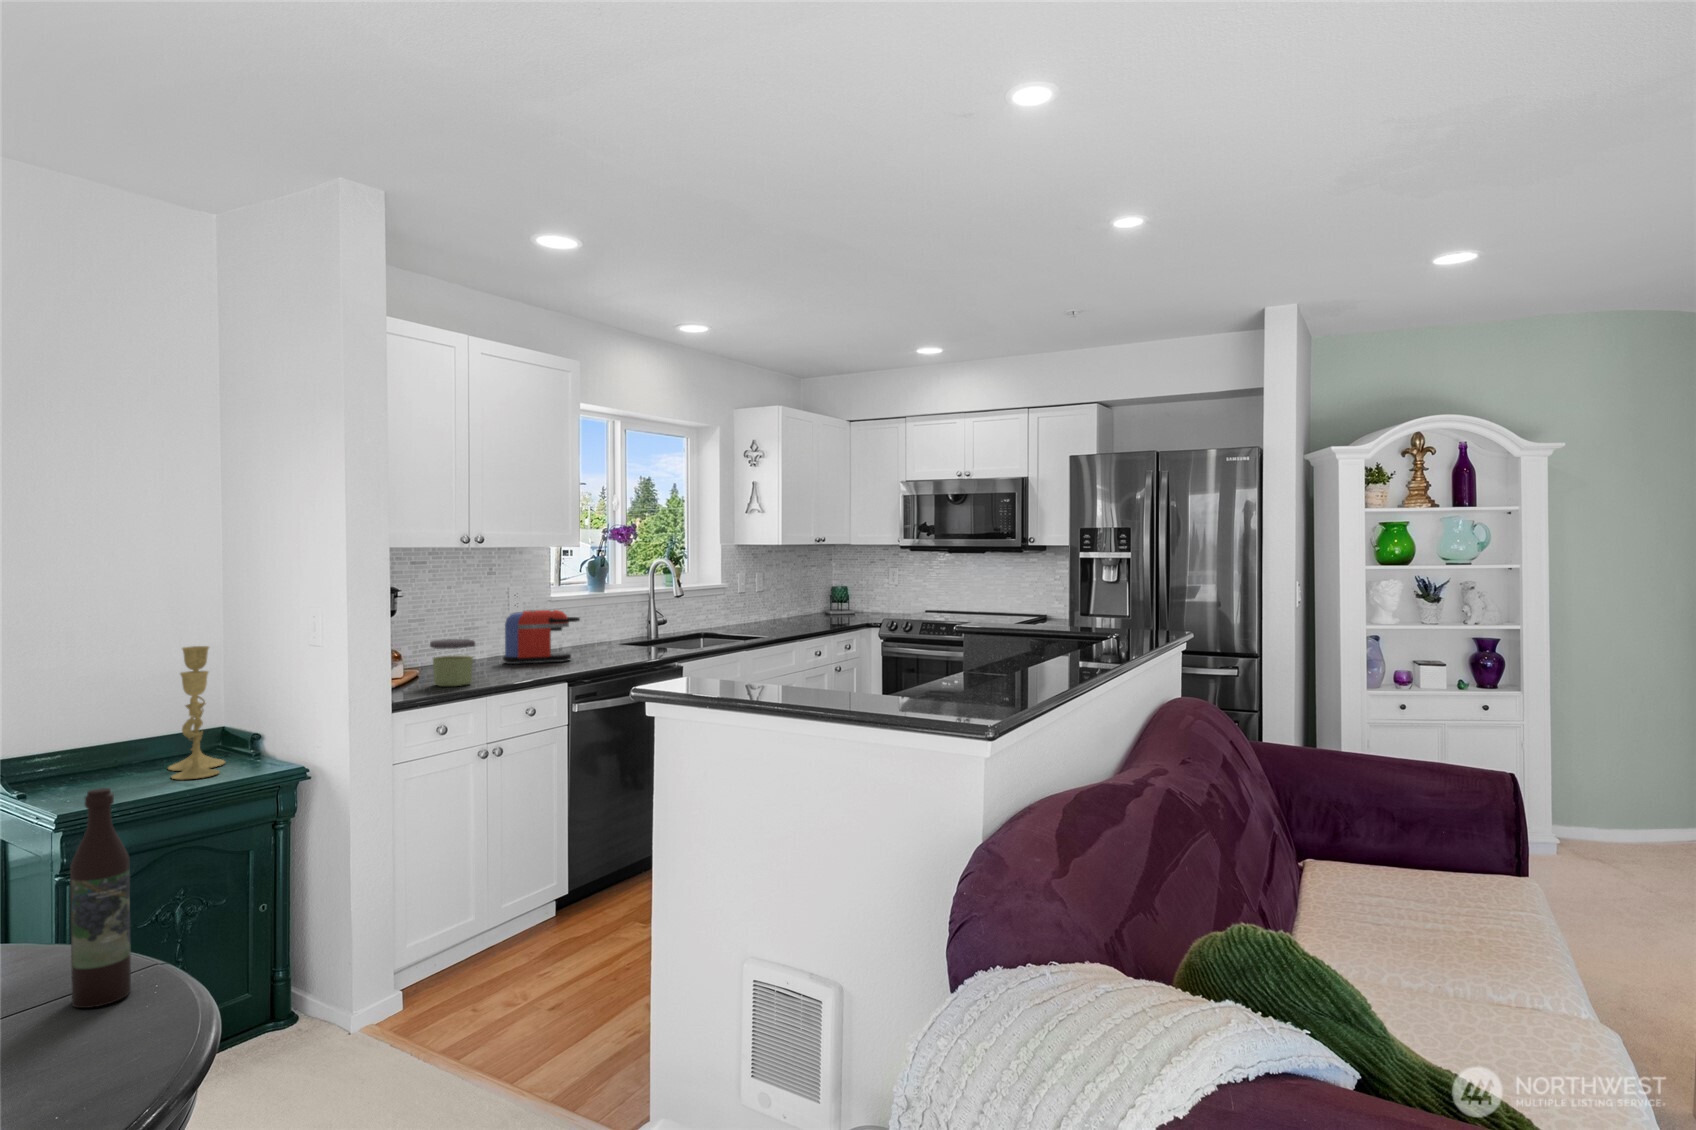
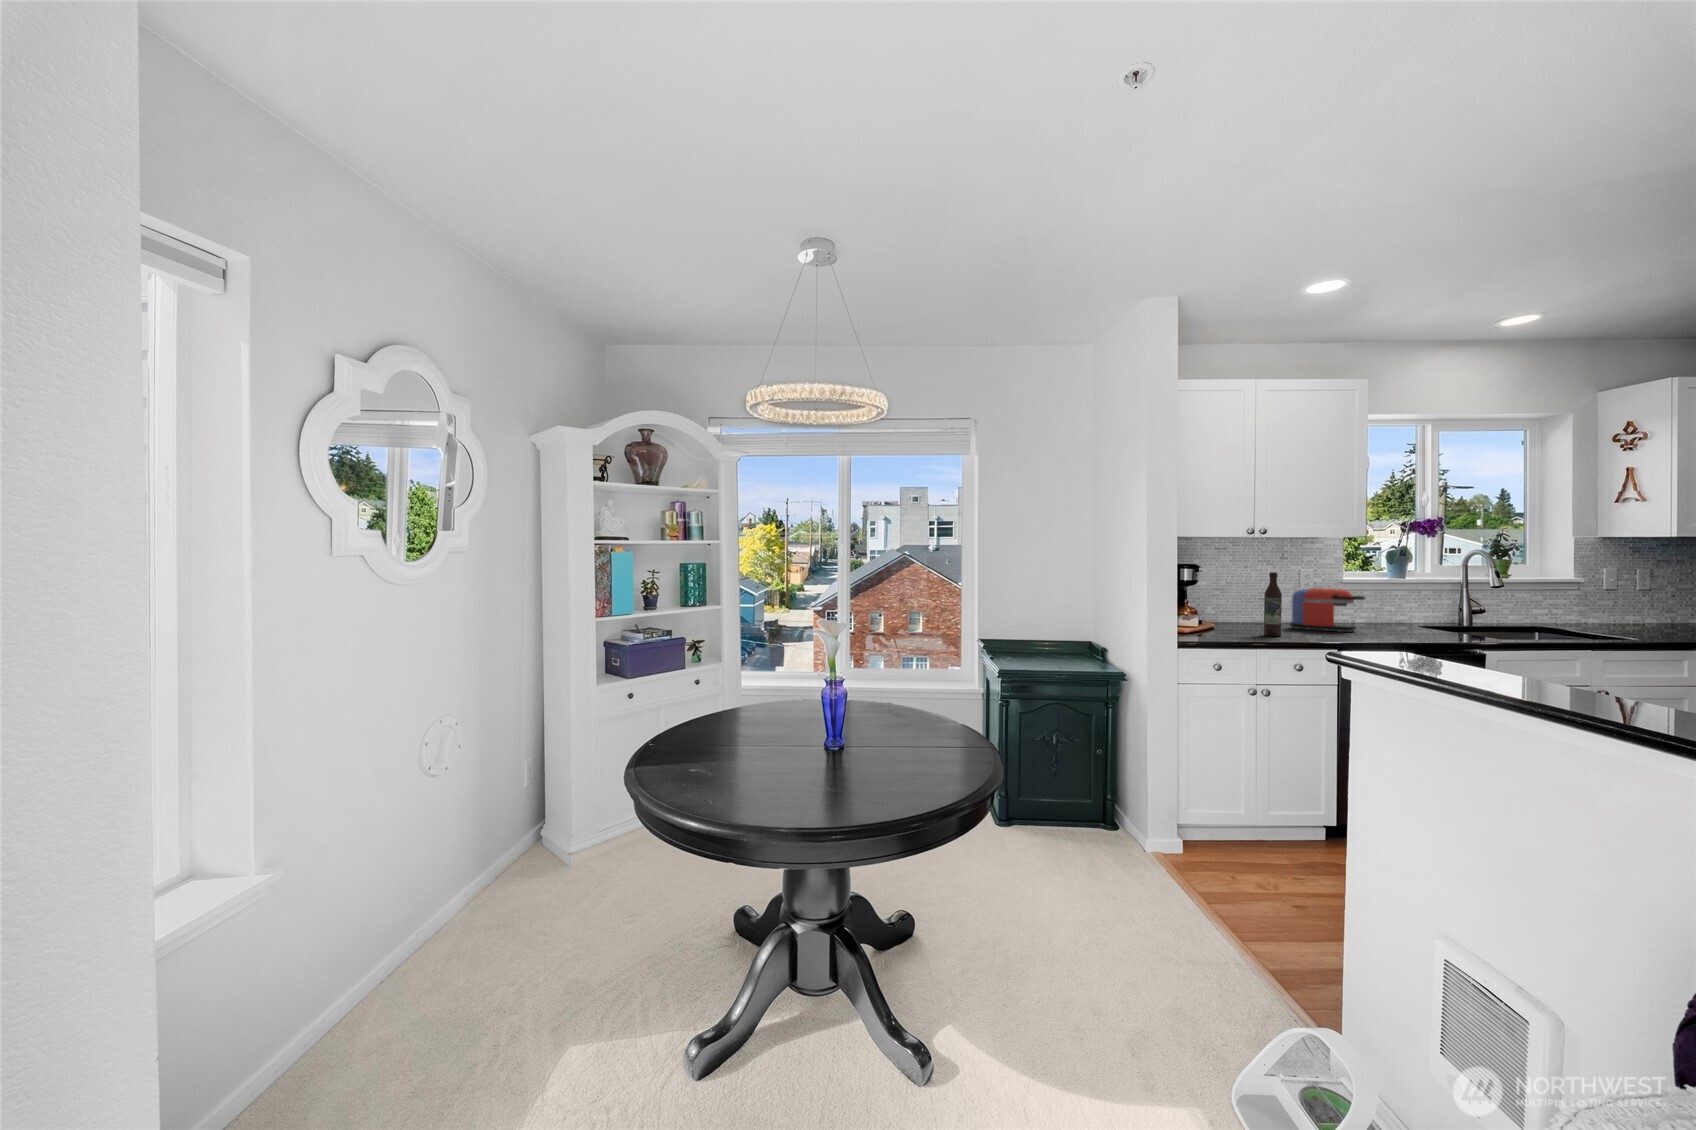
jar: present [430,639,475,686] -> none [1219,604,1254,638]
candlestick: present [168,646,225,780] -> none [1054,595,1085,670]
wine bottle: present [70,788,131,1008] -> present [1264,572,1282,636]

